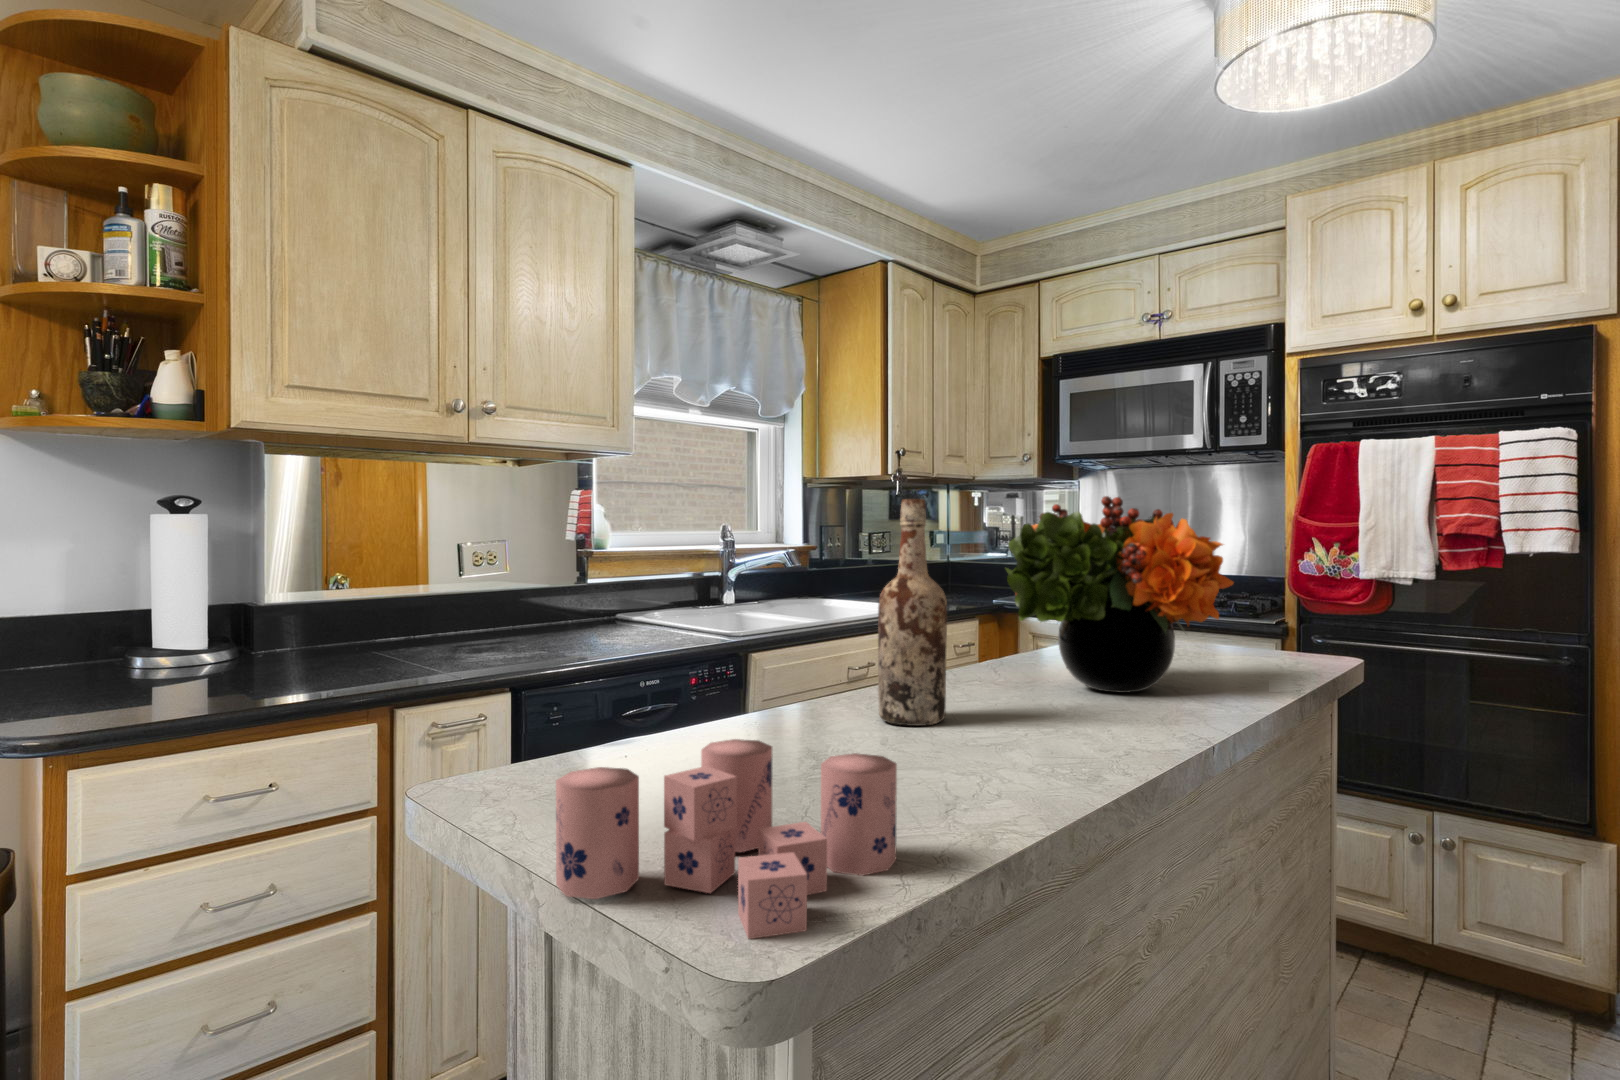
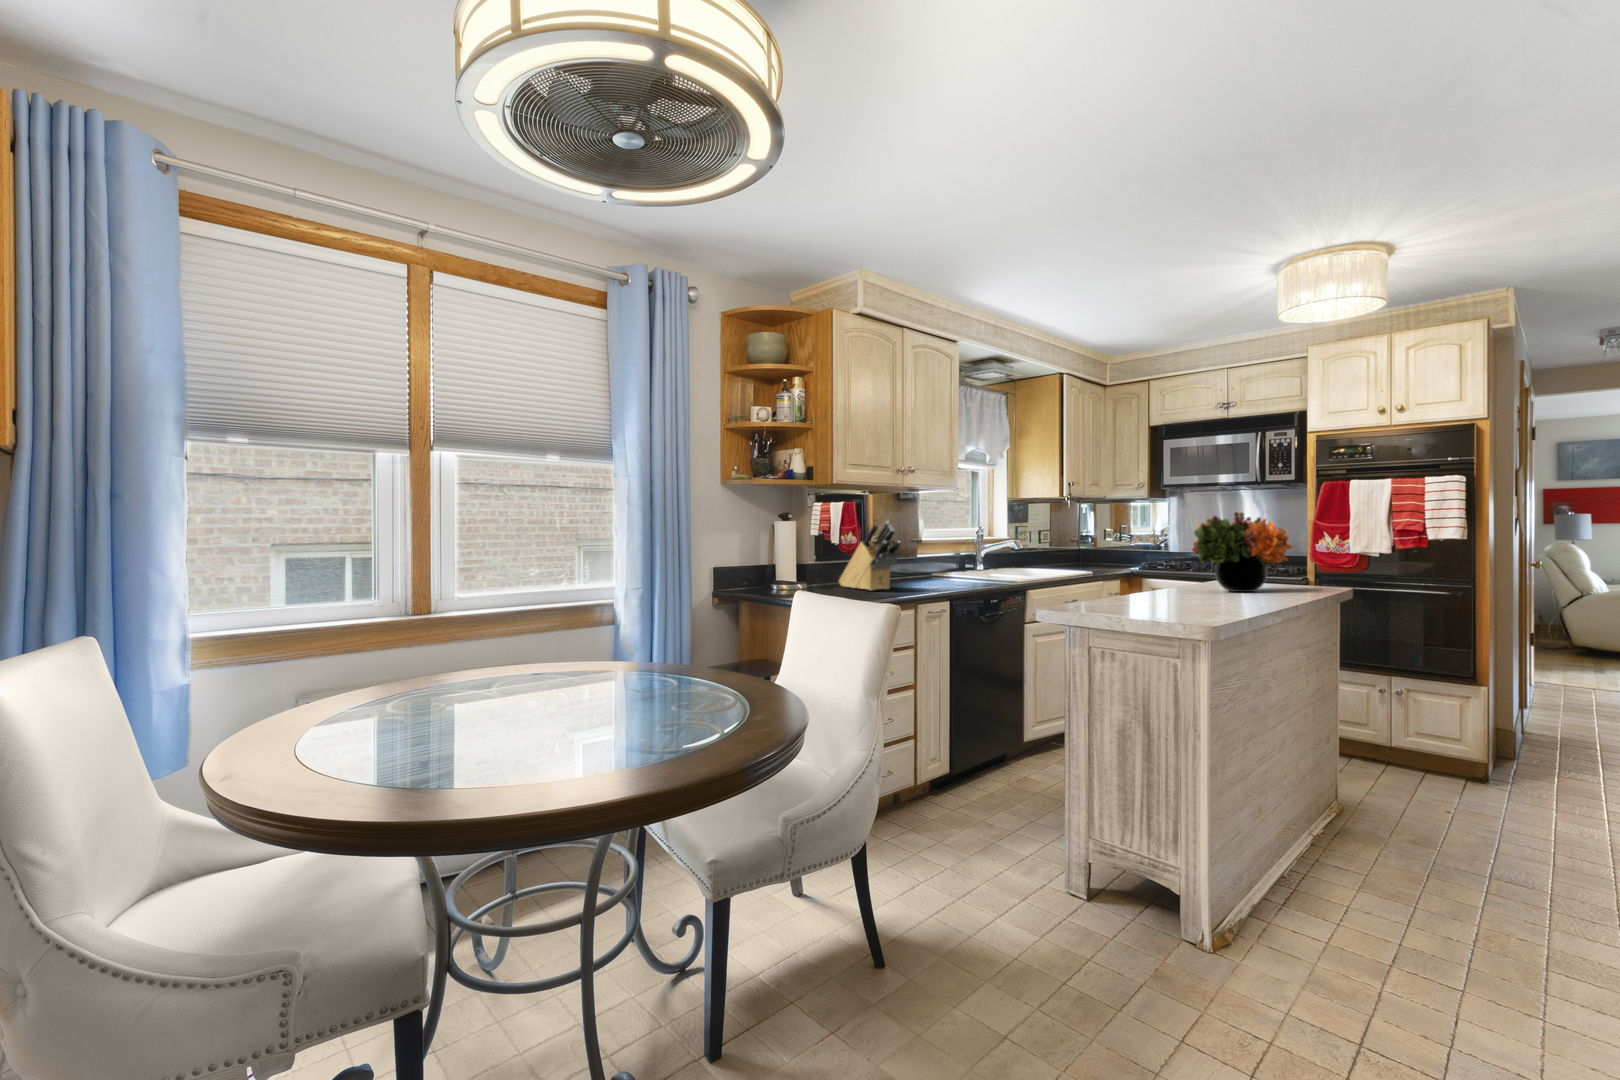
wine bottle: present [878,499,947,726] -> none [1155,514,1183,597]
knife block: none [308,516,386,675] -> present [839,521,901,590]
candle: present [556,739,897,939] -> none [1134,582,1216,614]

